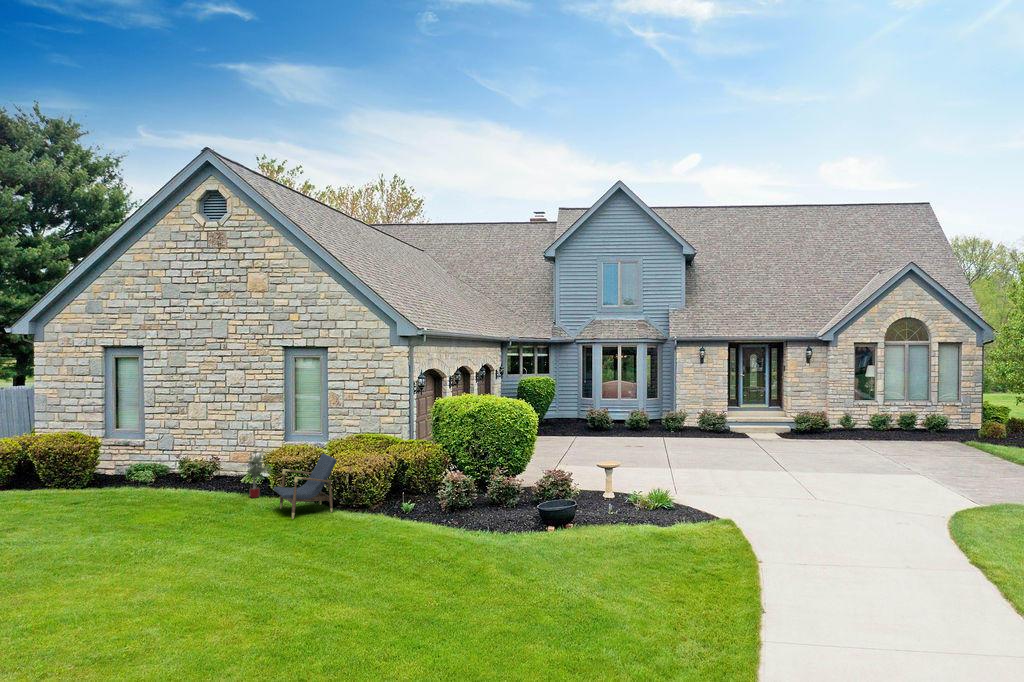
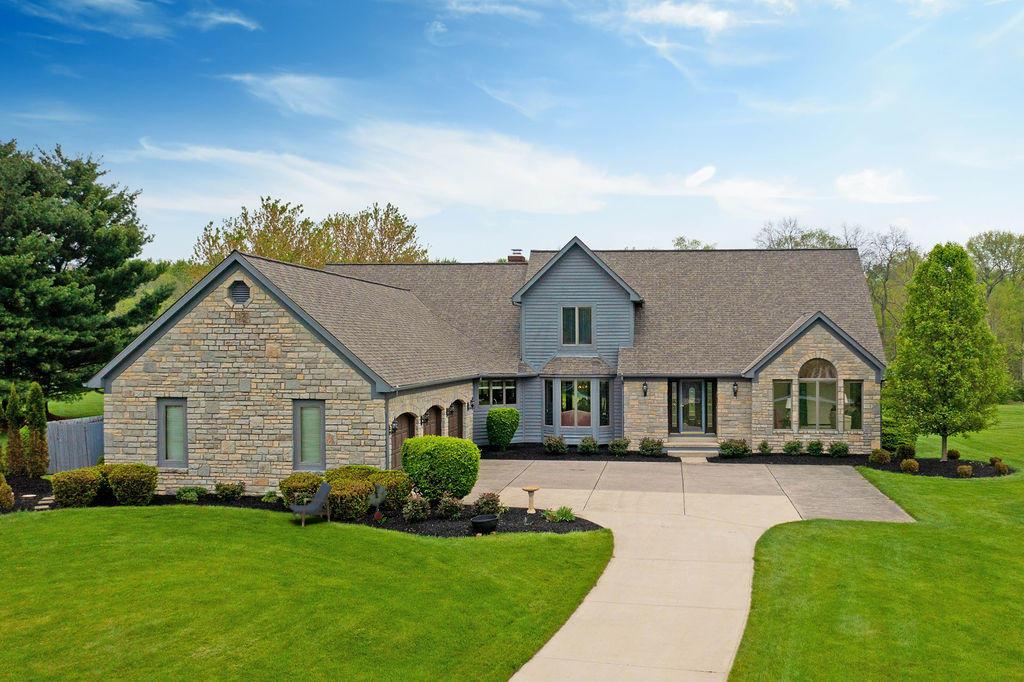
potted tree: present [247,449,272,498] -> present [368,483,387,520]

